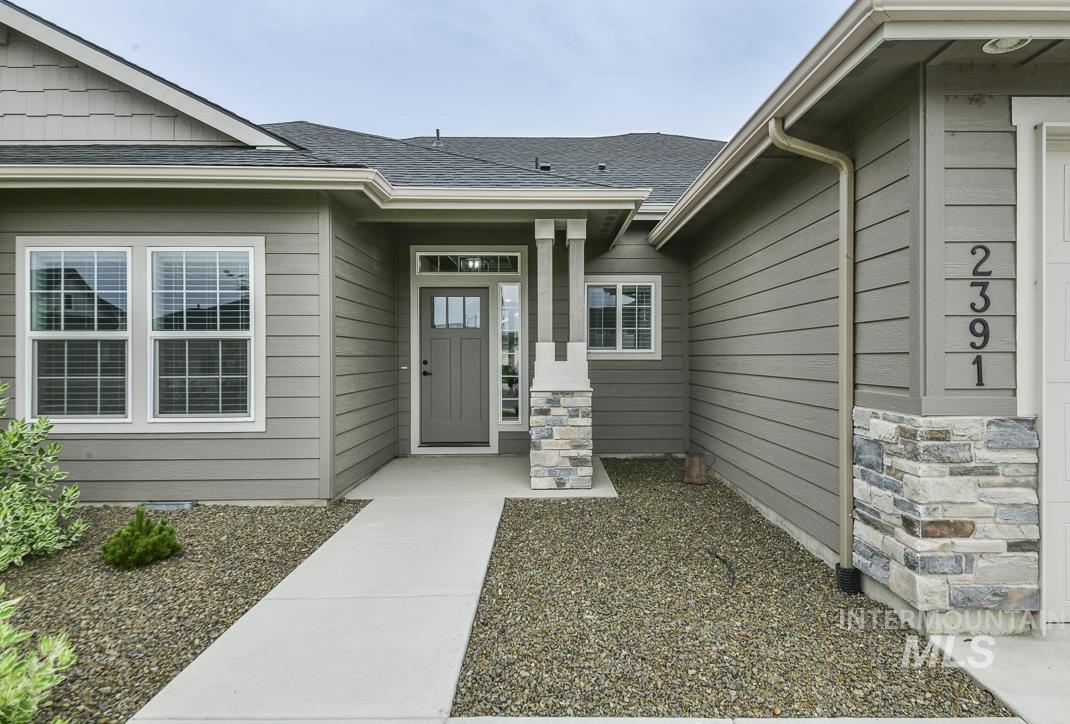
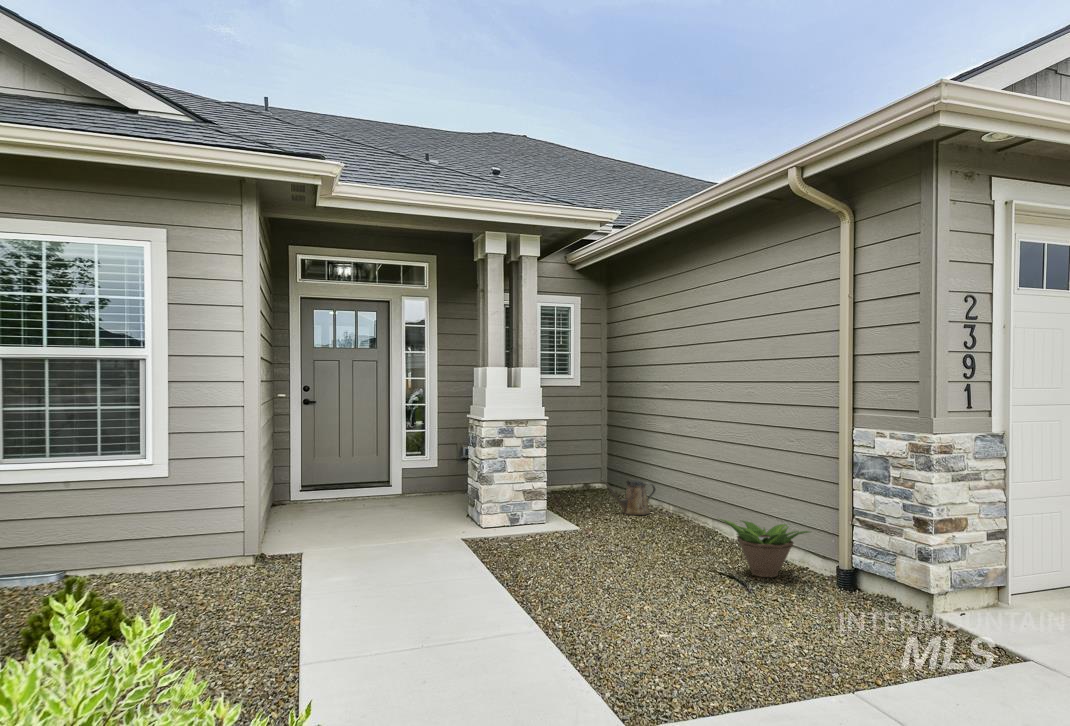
decorative plant: none [718,496,810,563] -> present [720,519,810,577]

